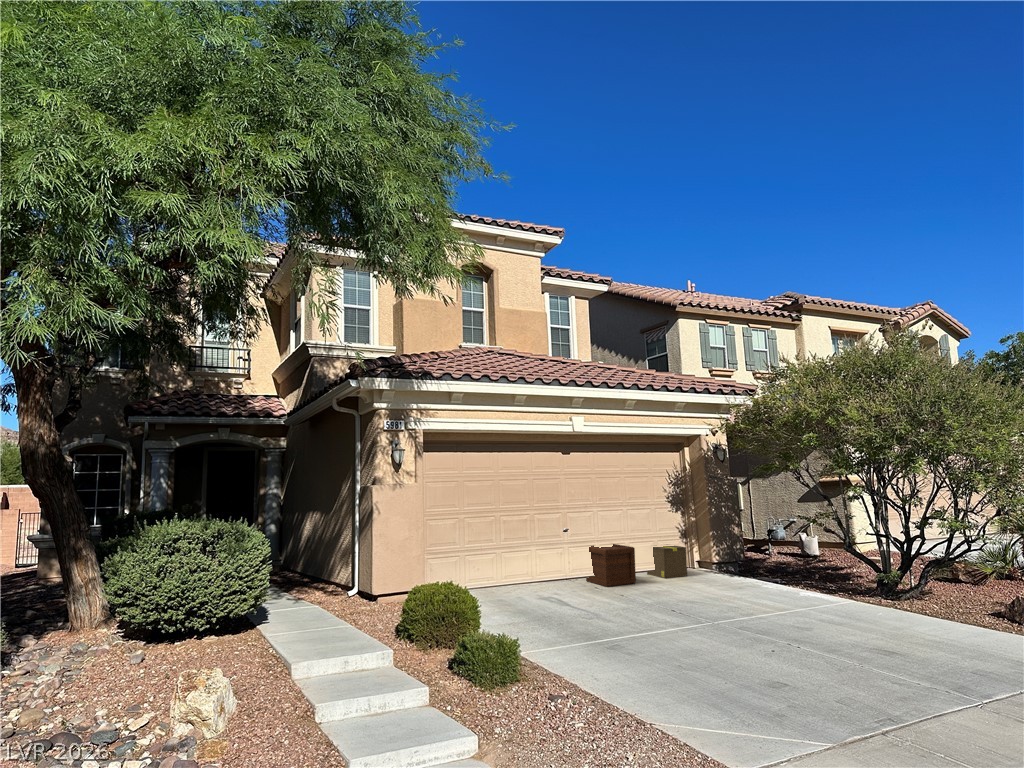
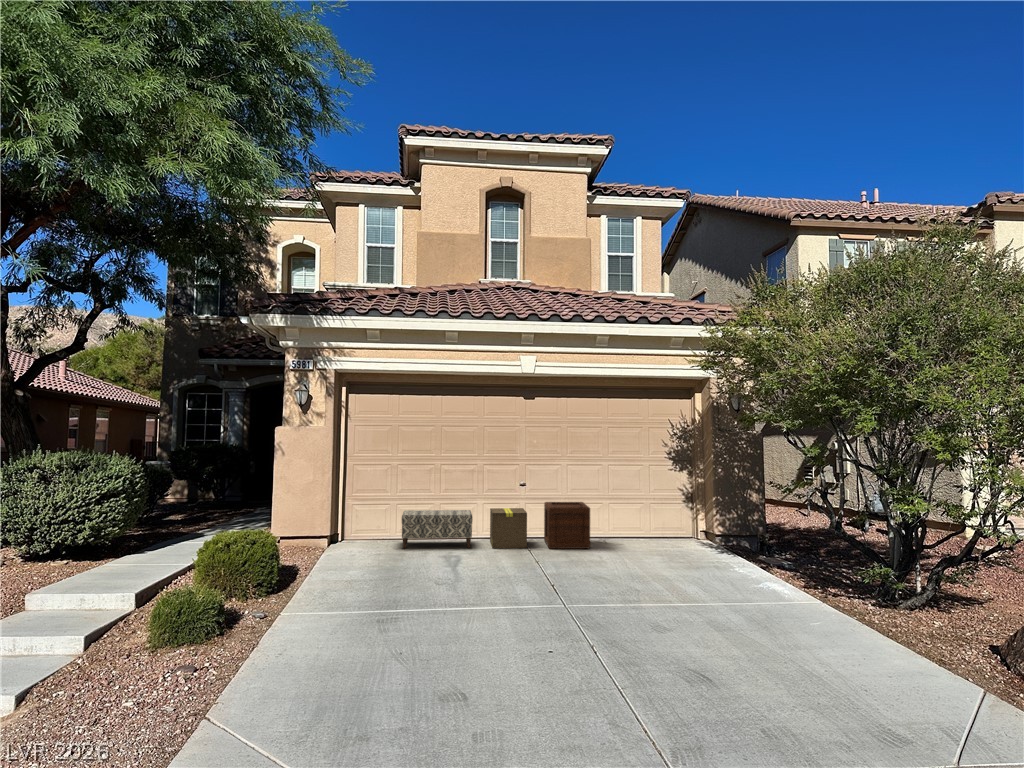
cardboard box: present [647,546,687,578] -> present [490,508,527,548]
bench: none [476,559,546,599] -> present [402,510,473,549]

